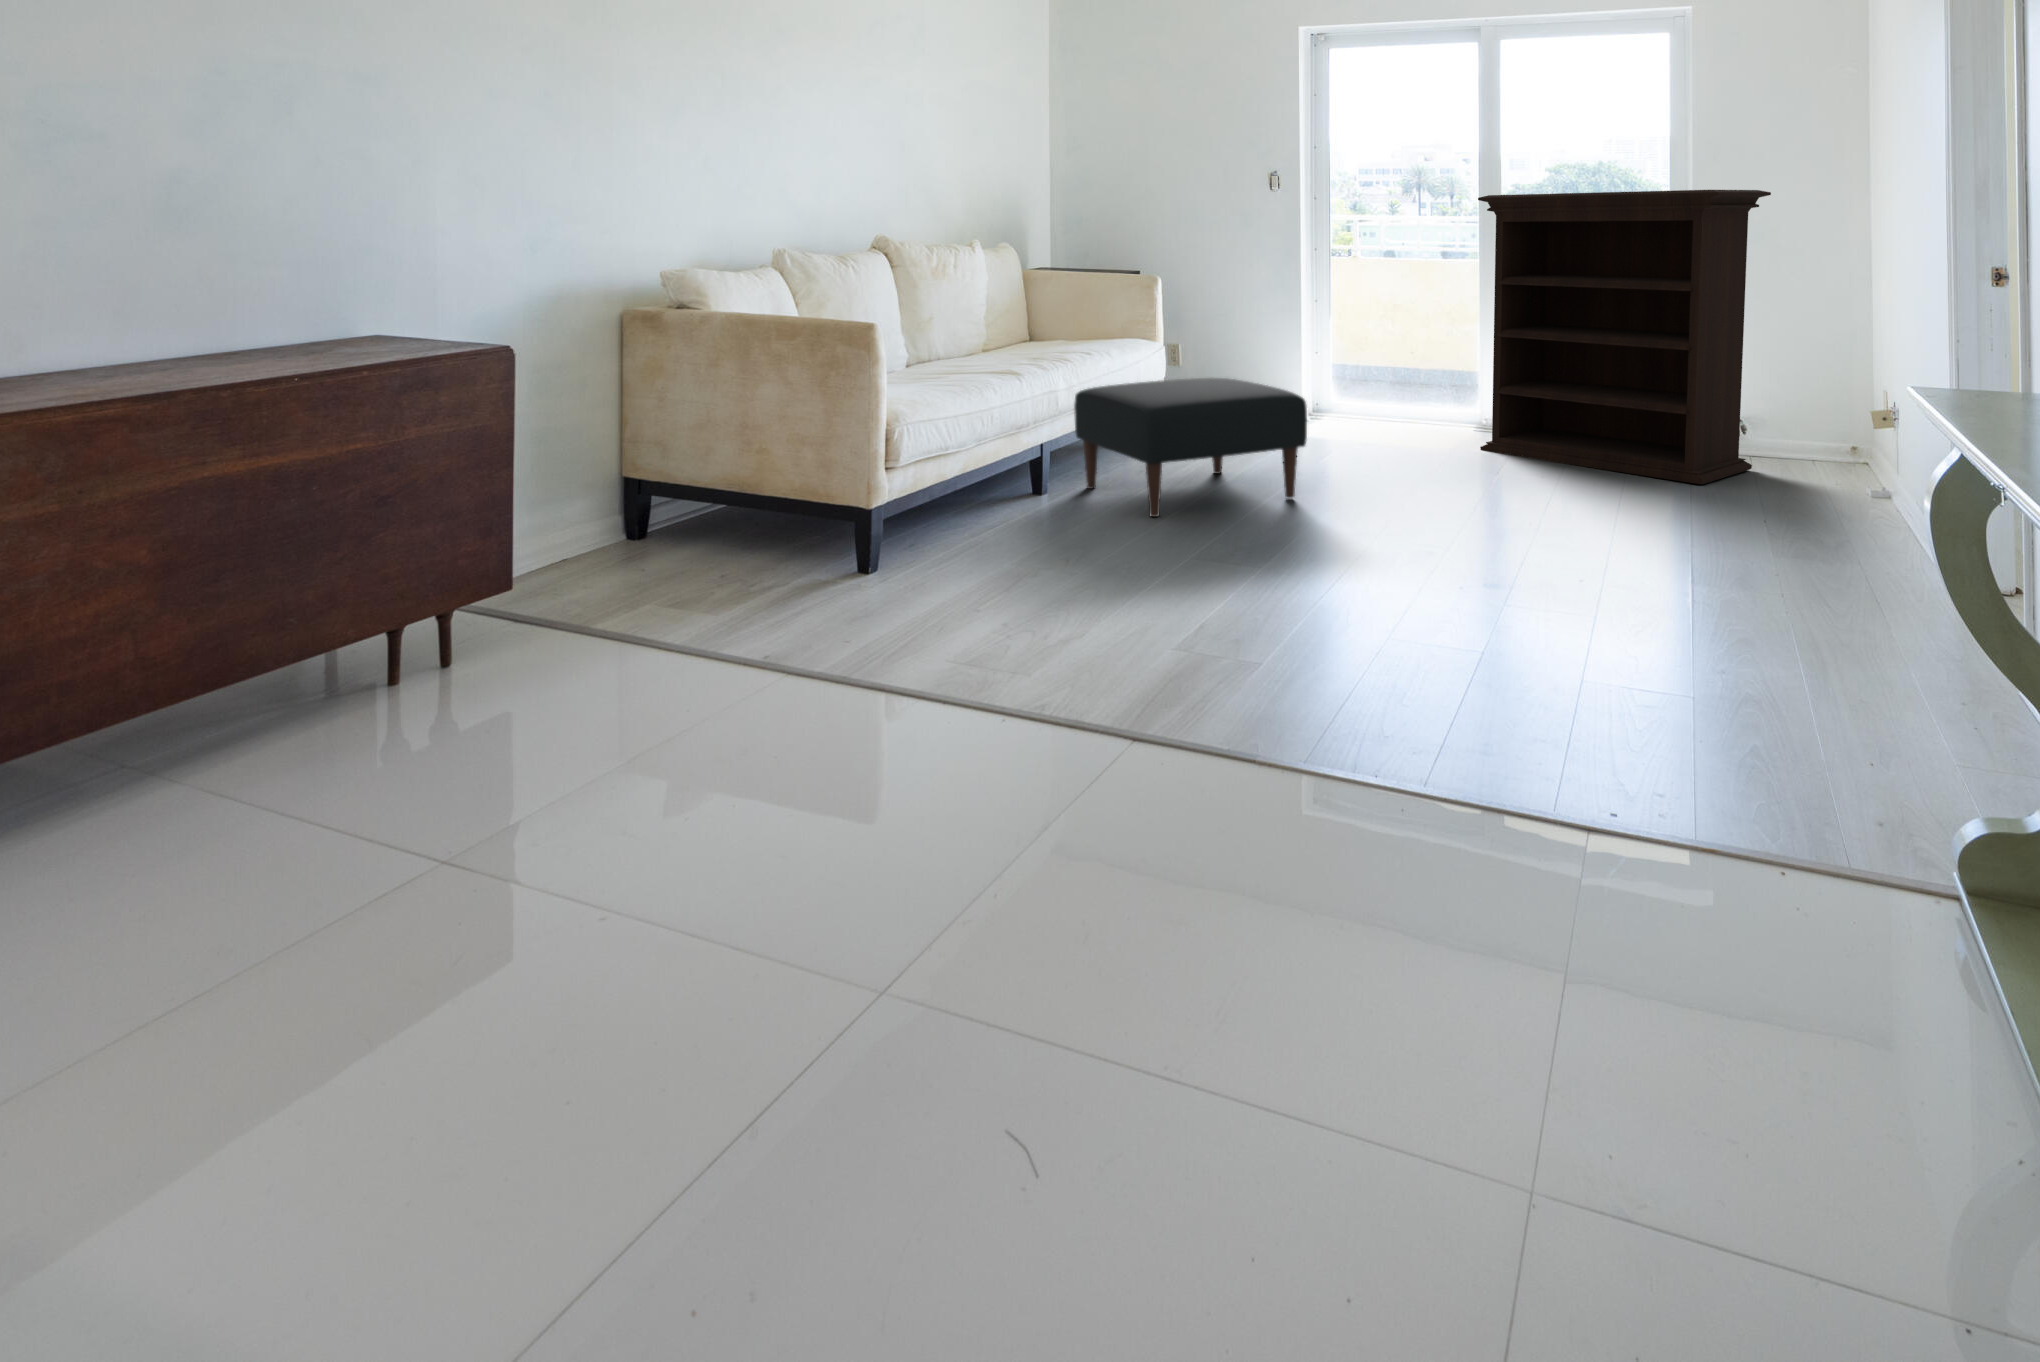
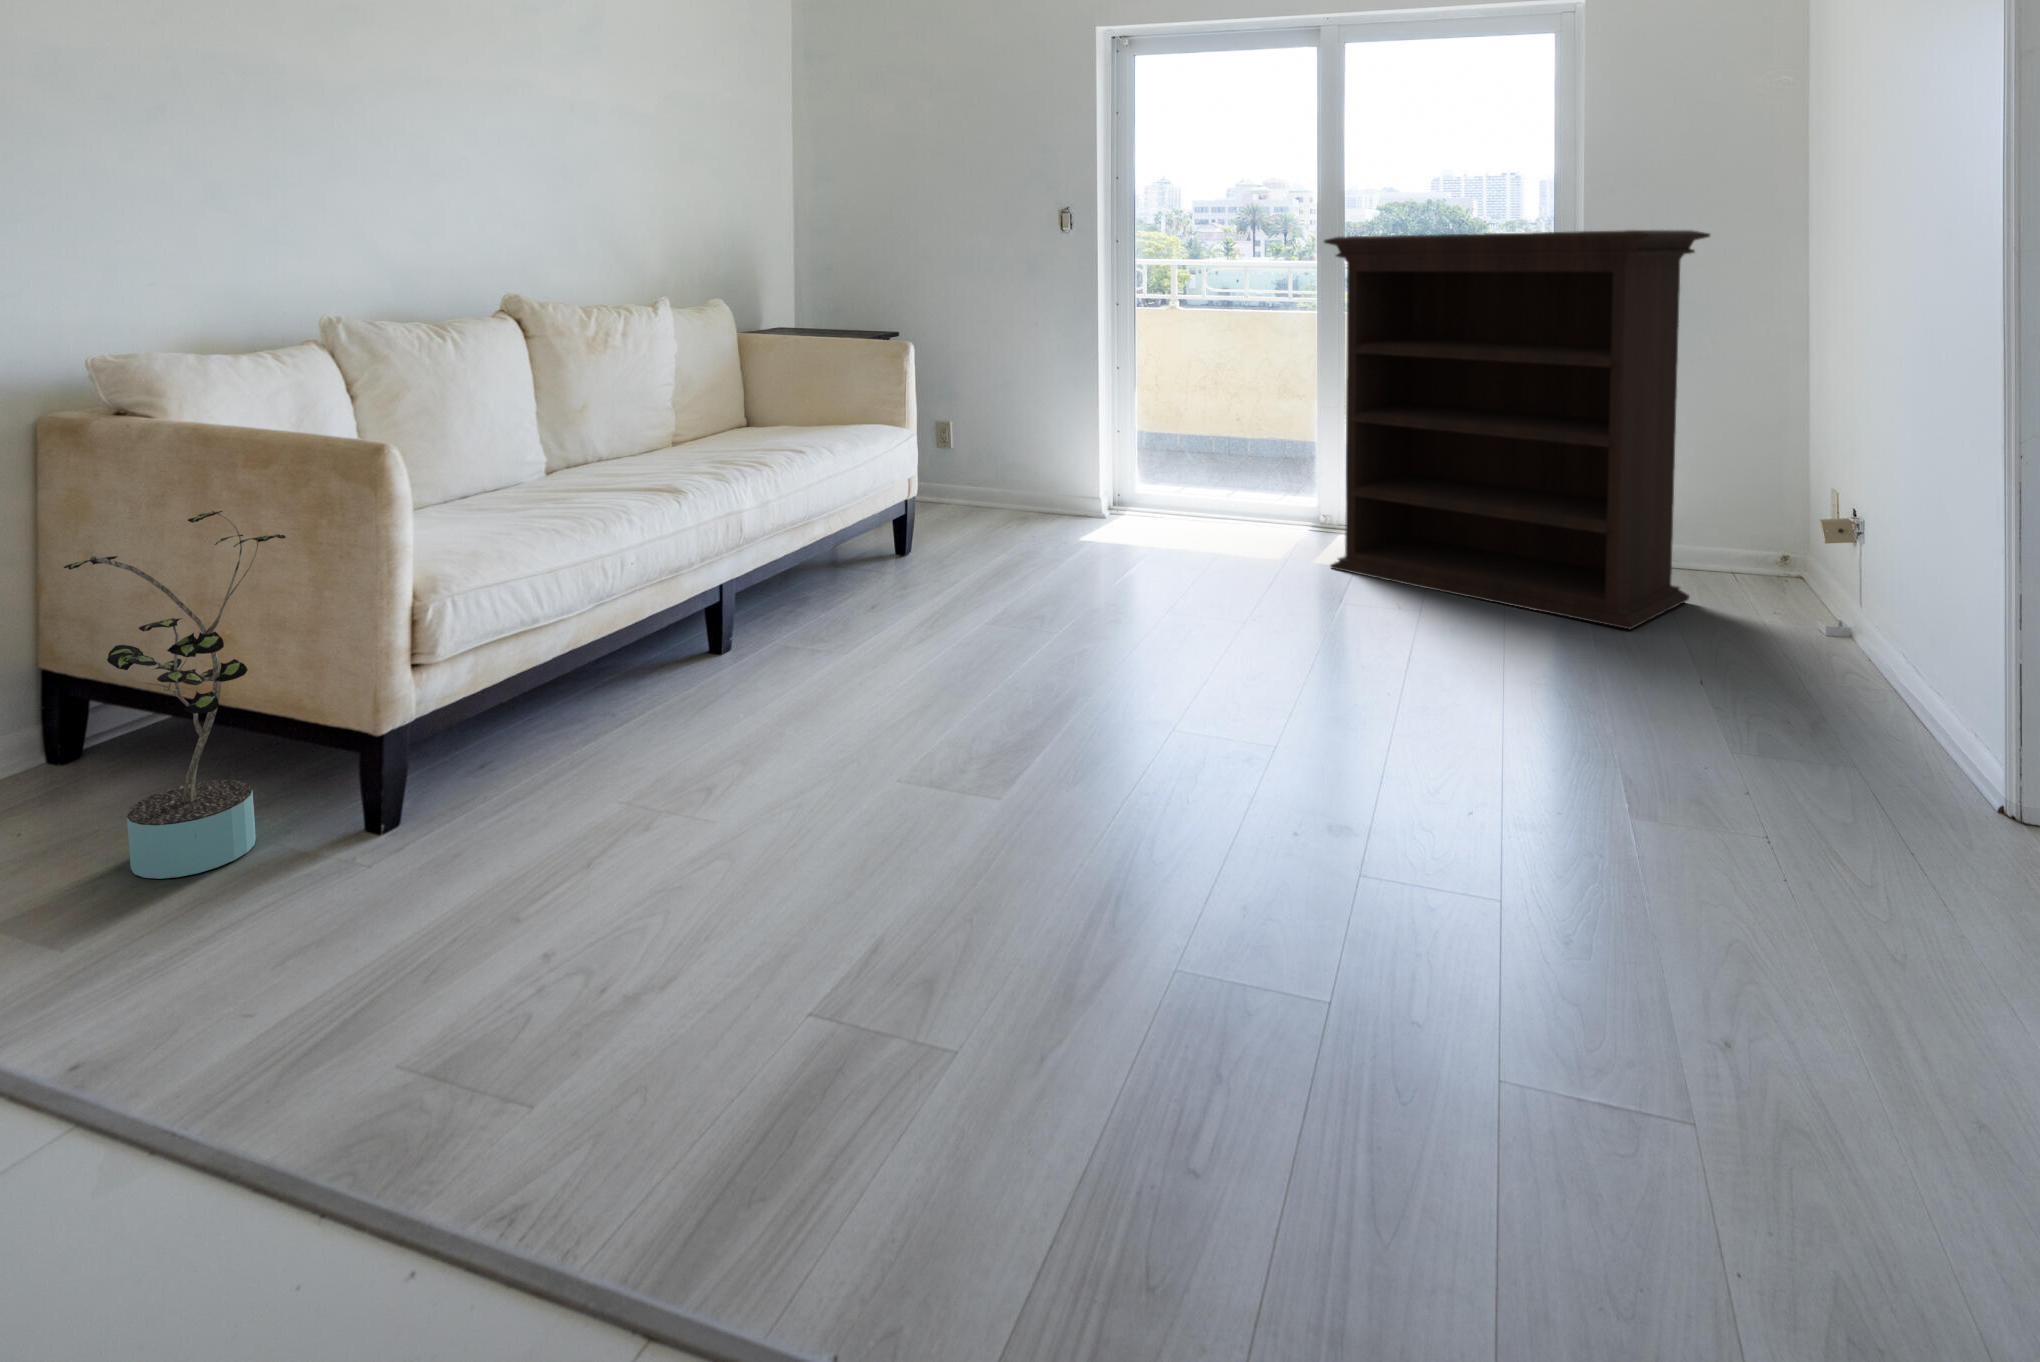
potted plant: none [689,366,817,588] -> present [64,511,285,879]
ottoman: present [1074,378,1307,517] -> none [771,485,1090,702]

